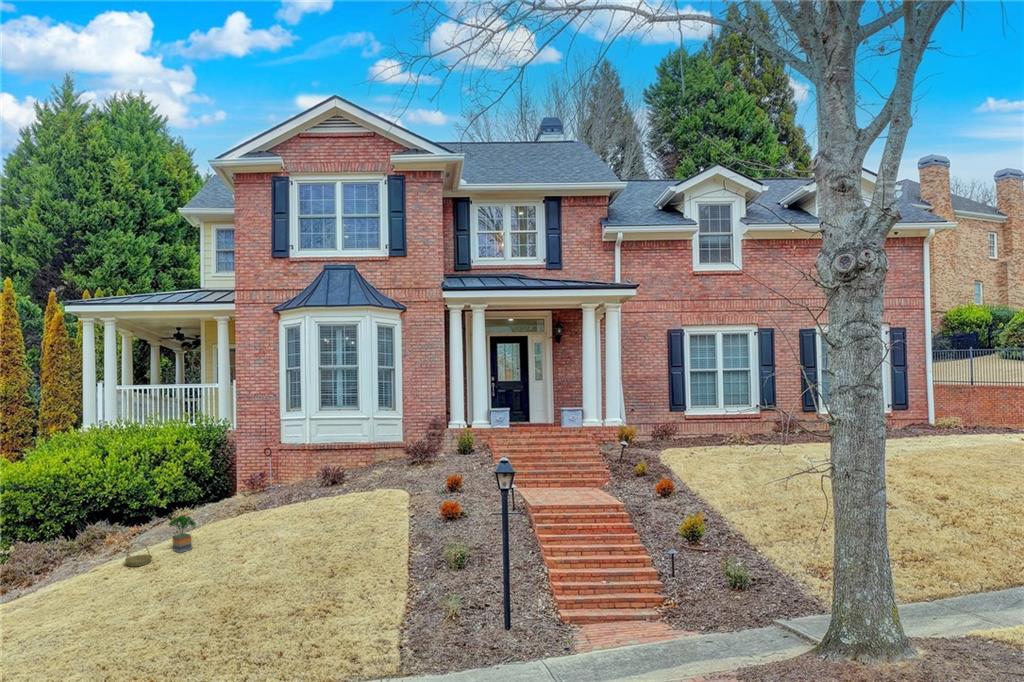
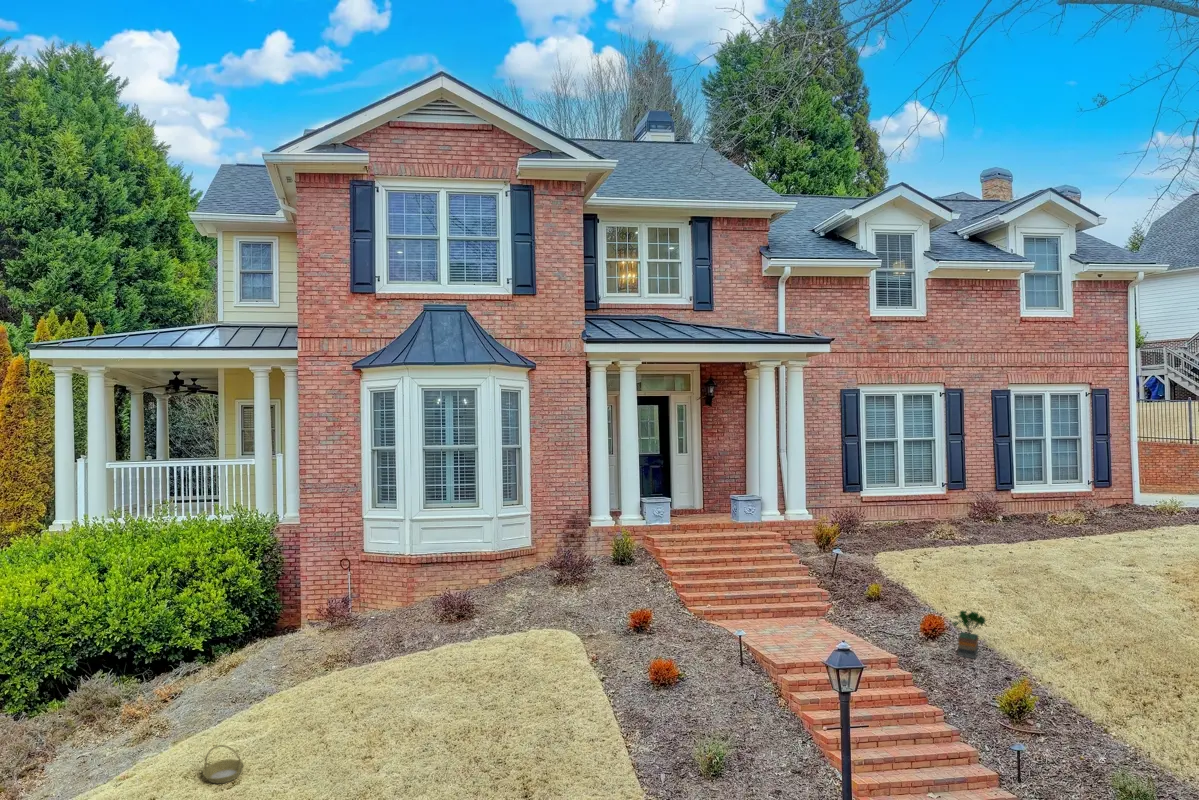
potted tree: present [169,516,196,553] -> present [953,611,986,659]

